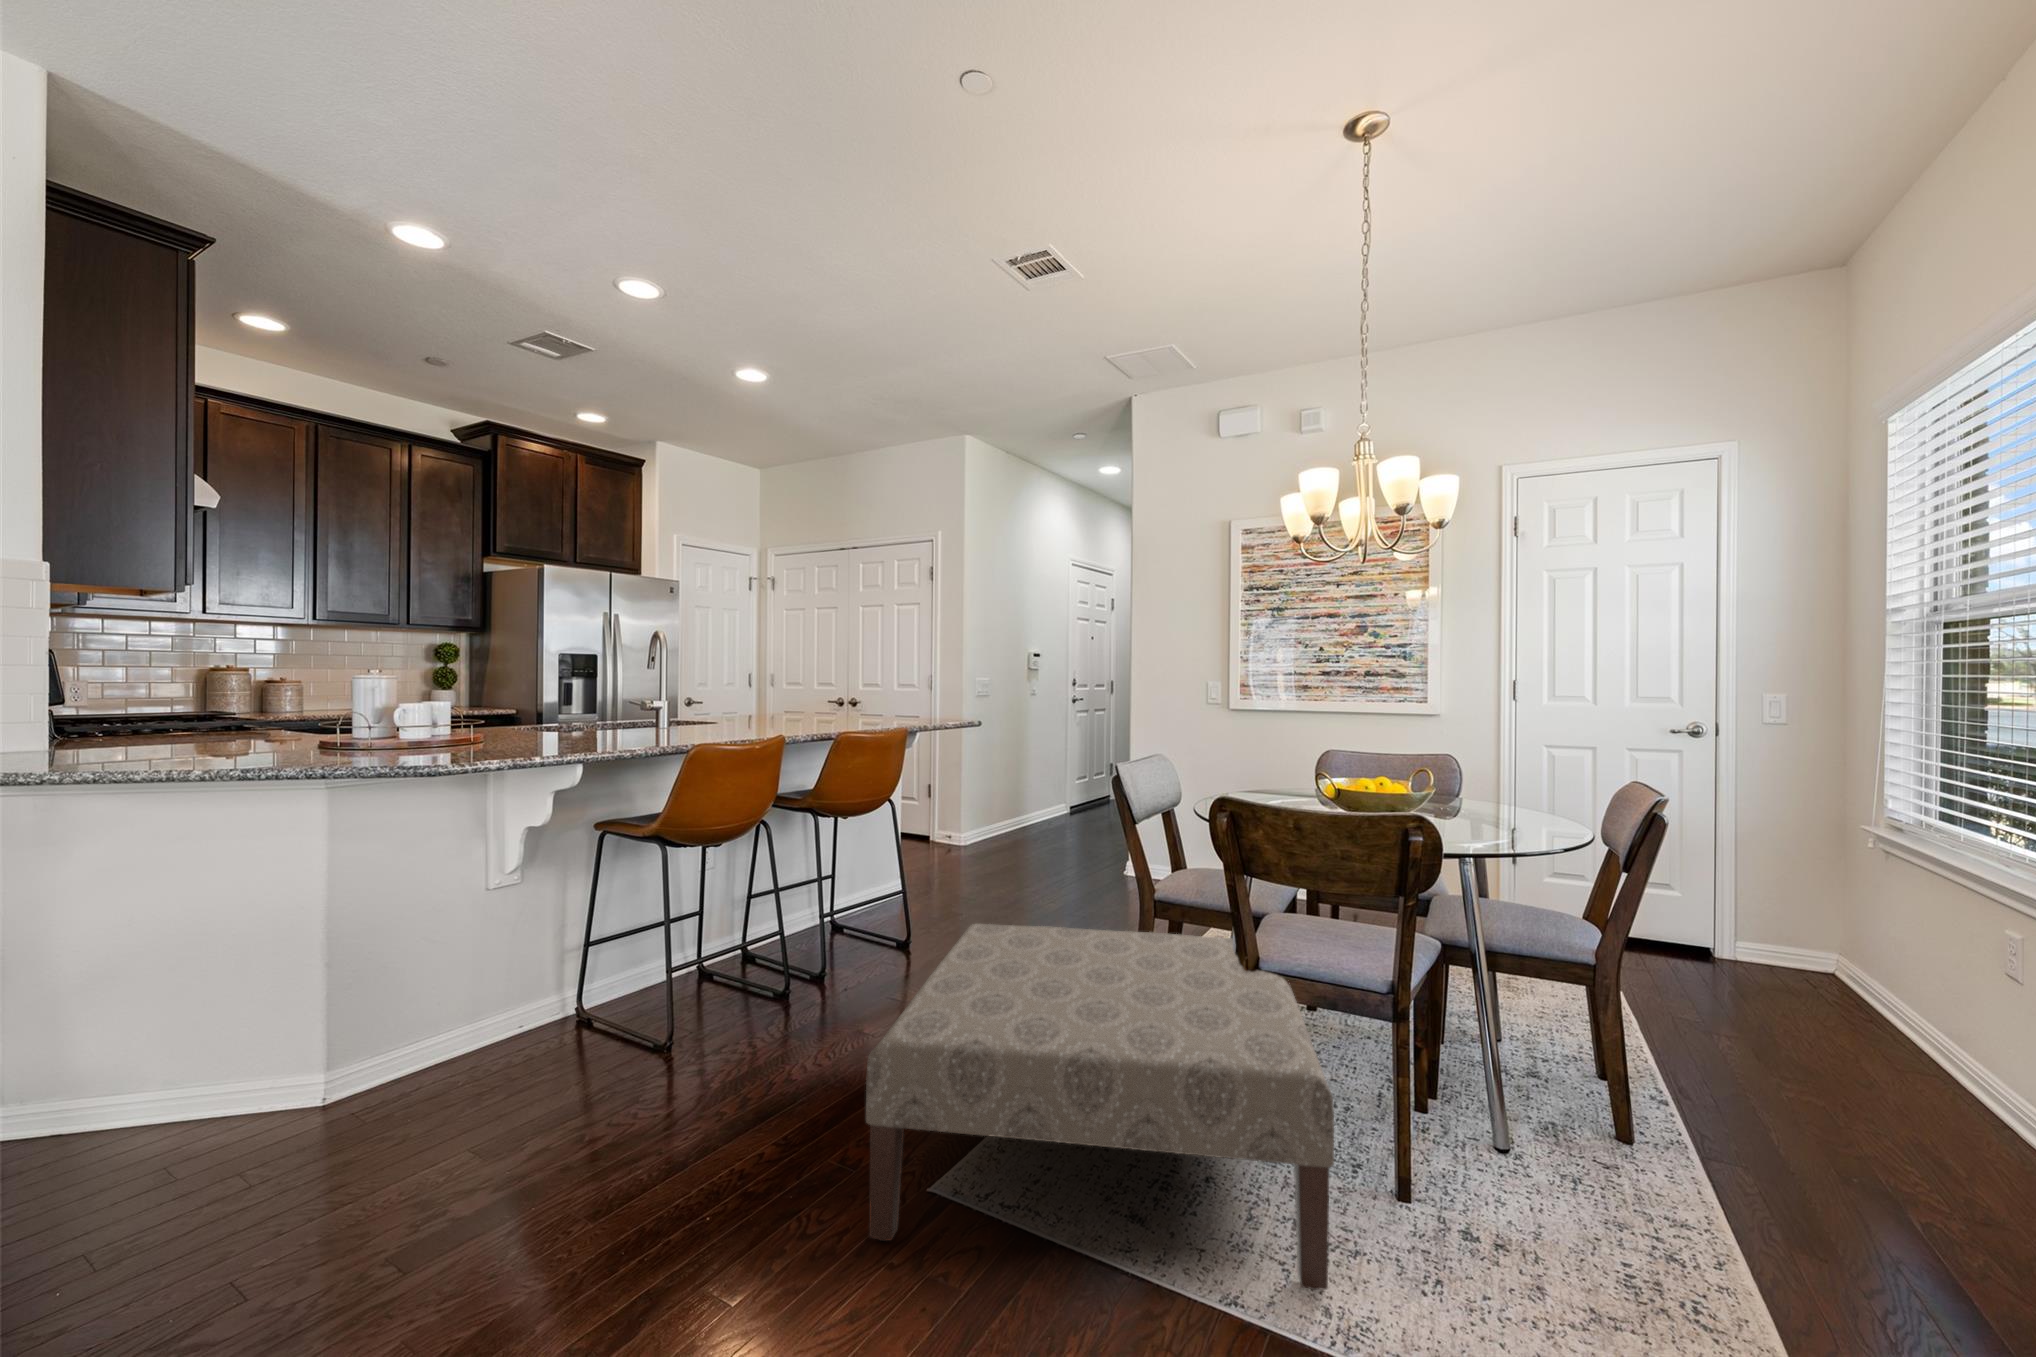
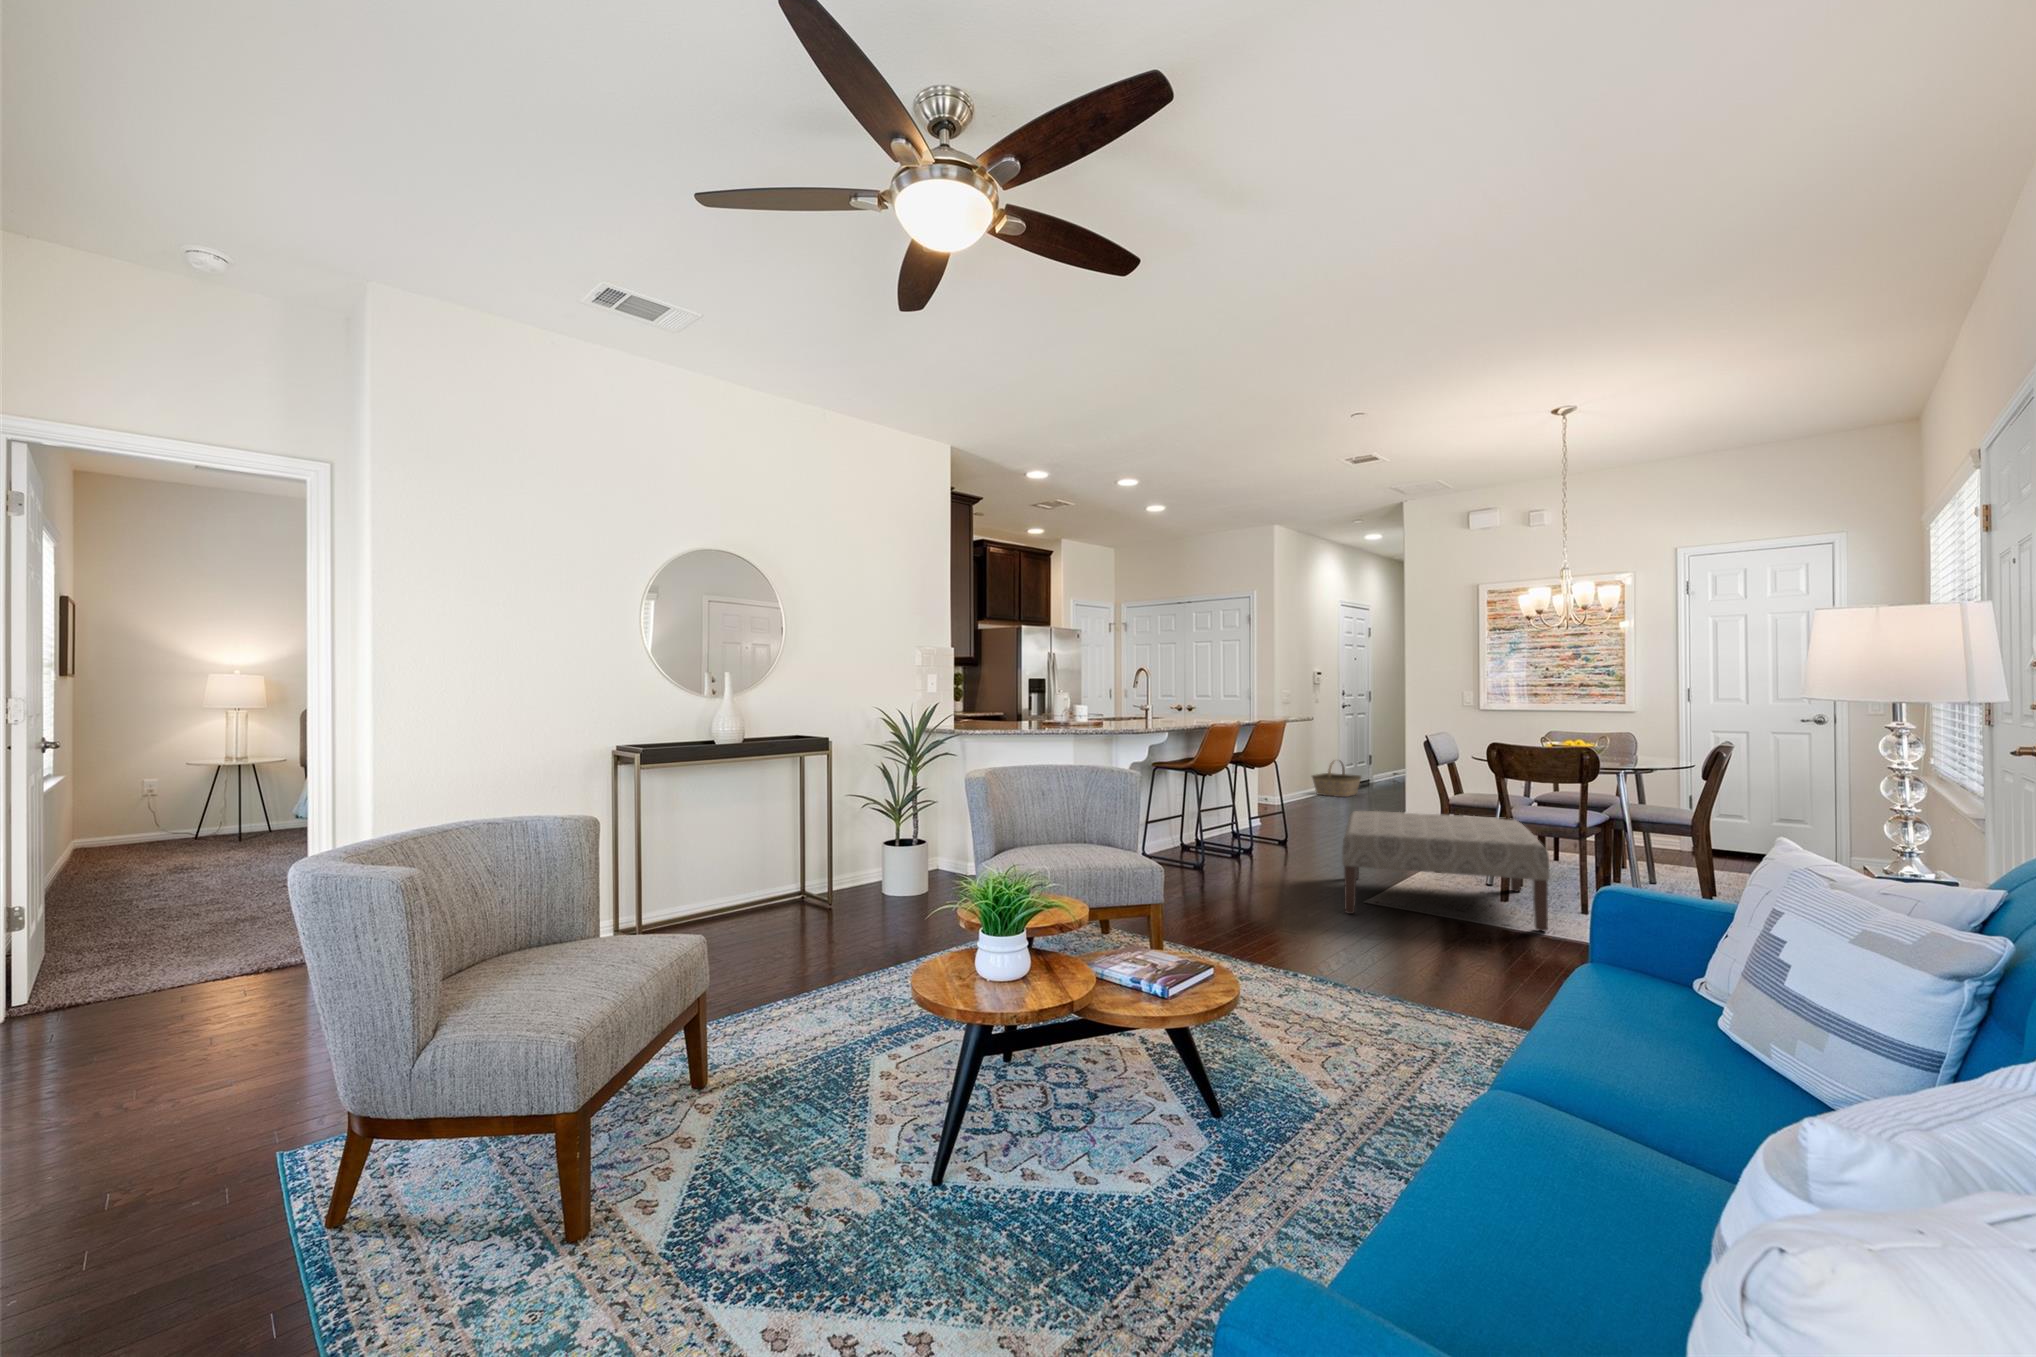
basket: none [1019,773,1086,826] -> present [1312,761,1361,797]

